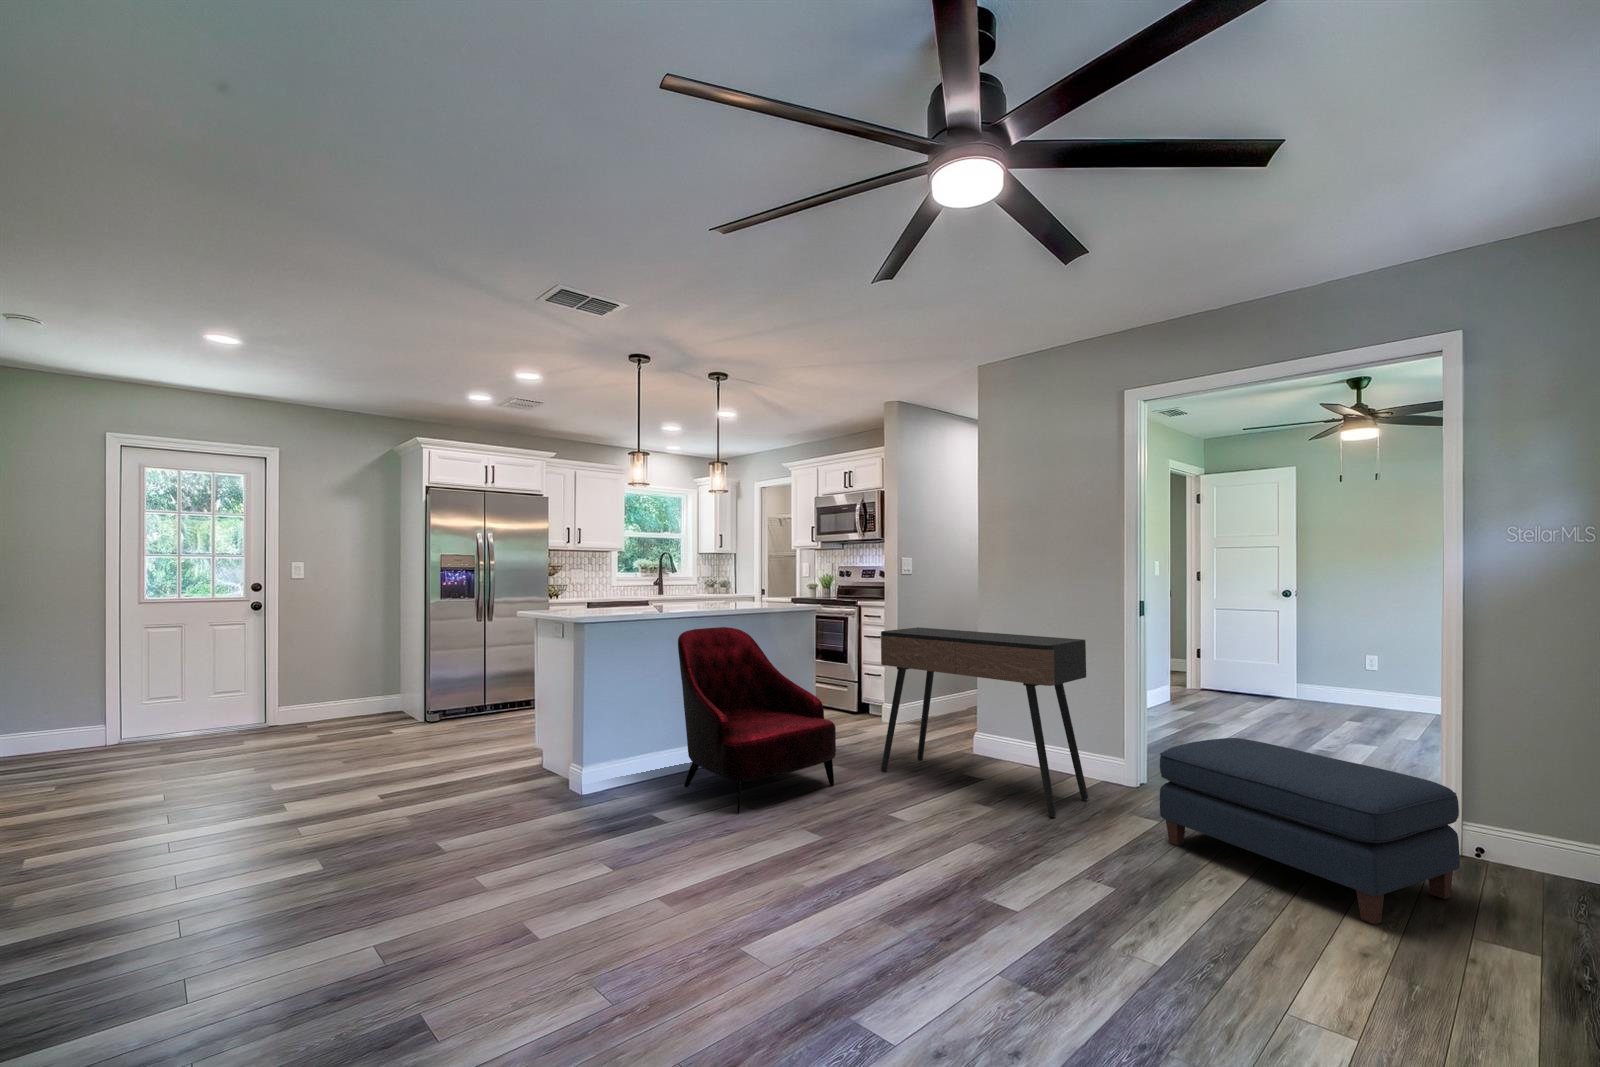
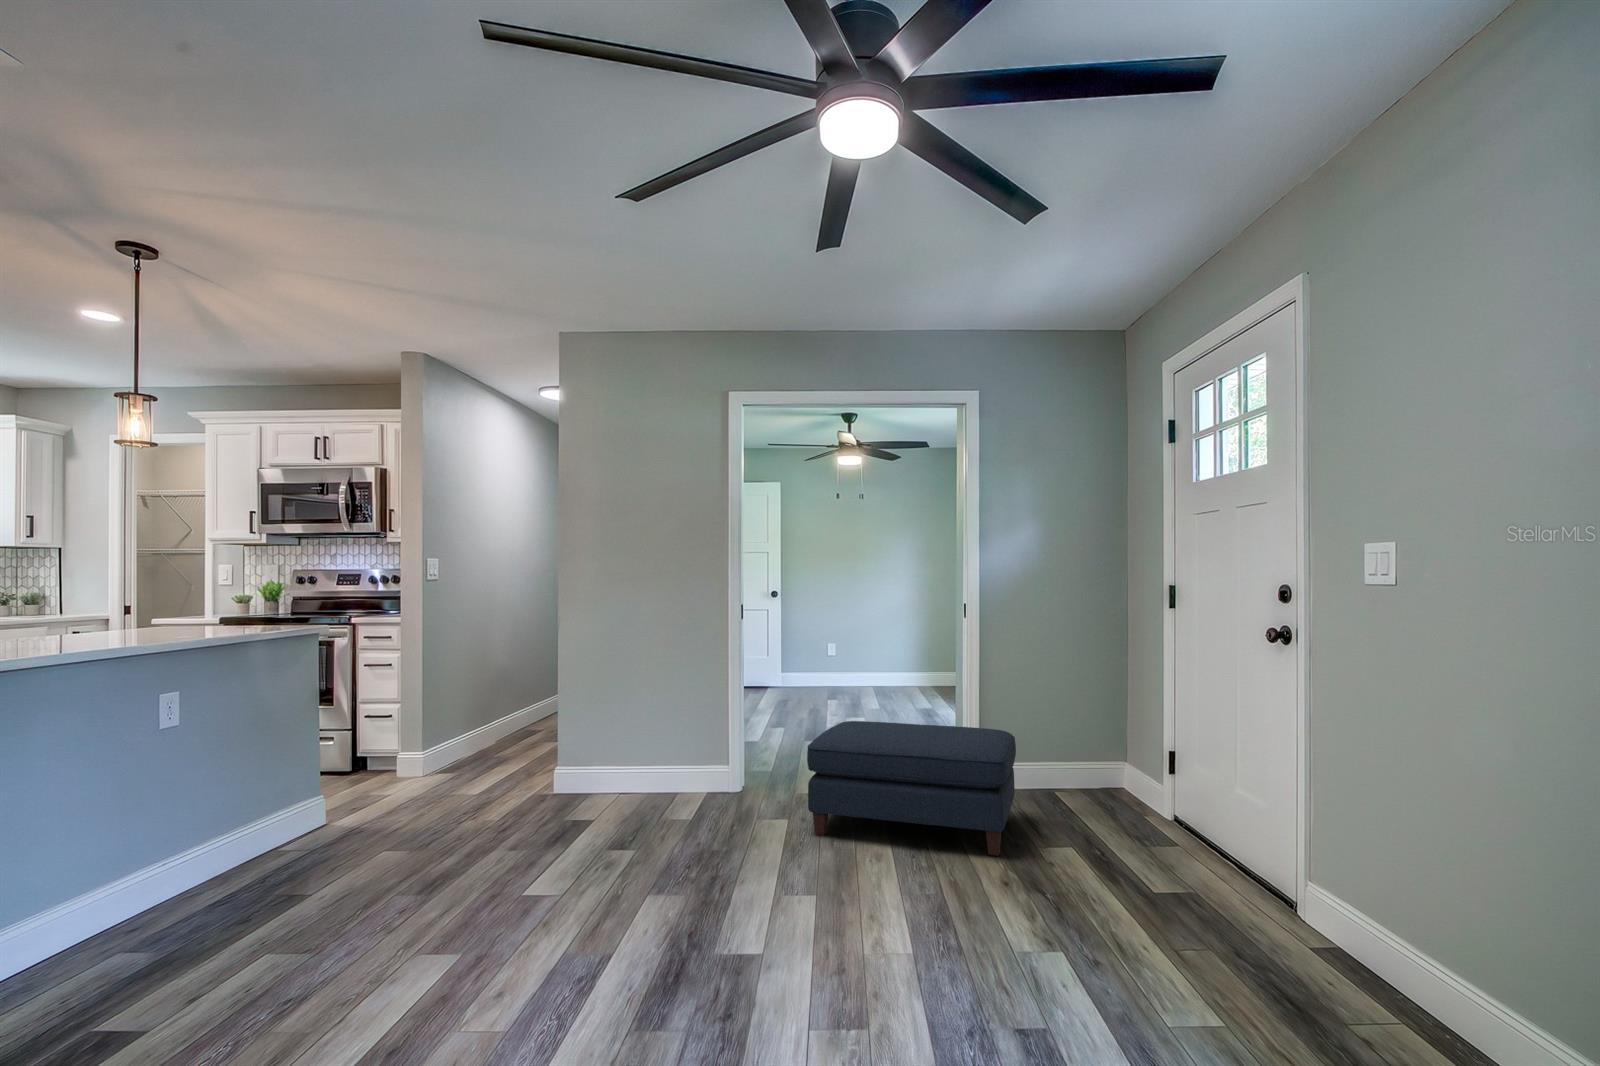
armchair: present [678,627,836,813] -> none [87,665,409,970]
console table: present [881,627,1088,817] -> none [455,641,715,842]

